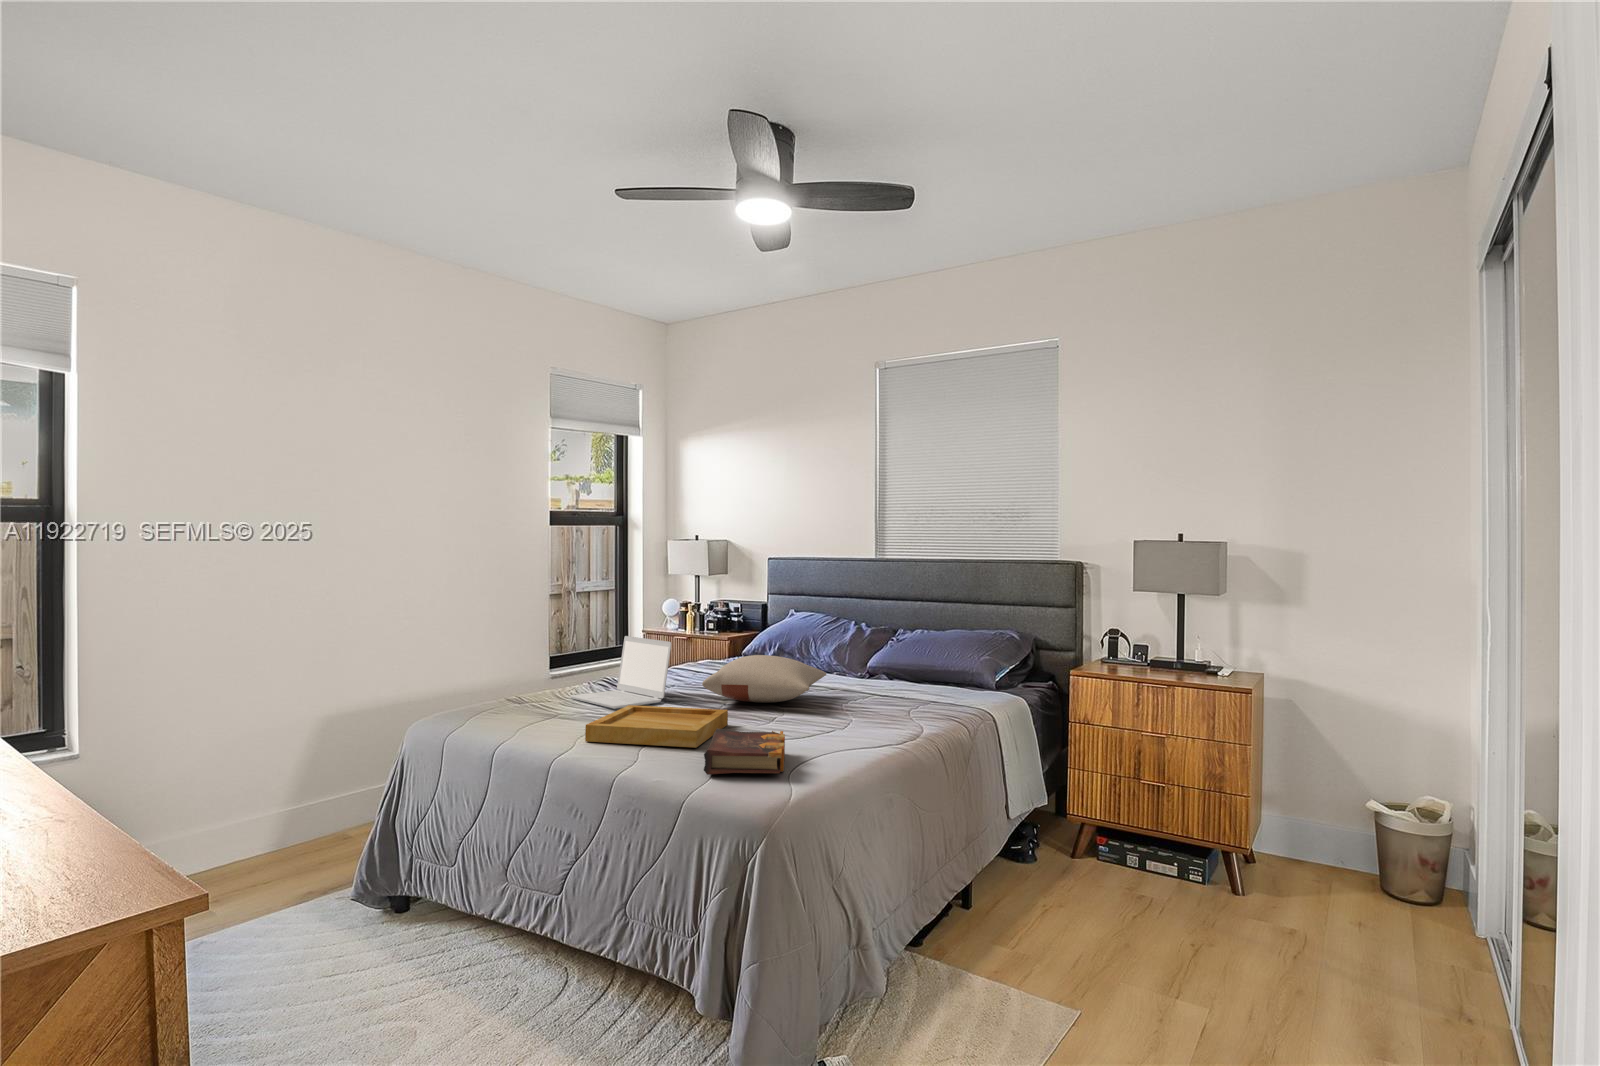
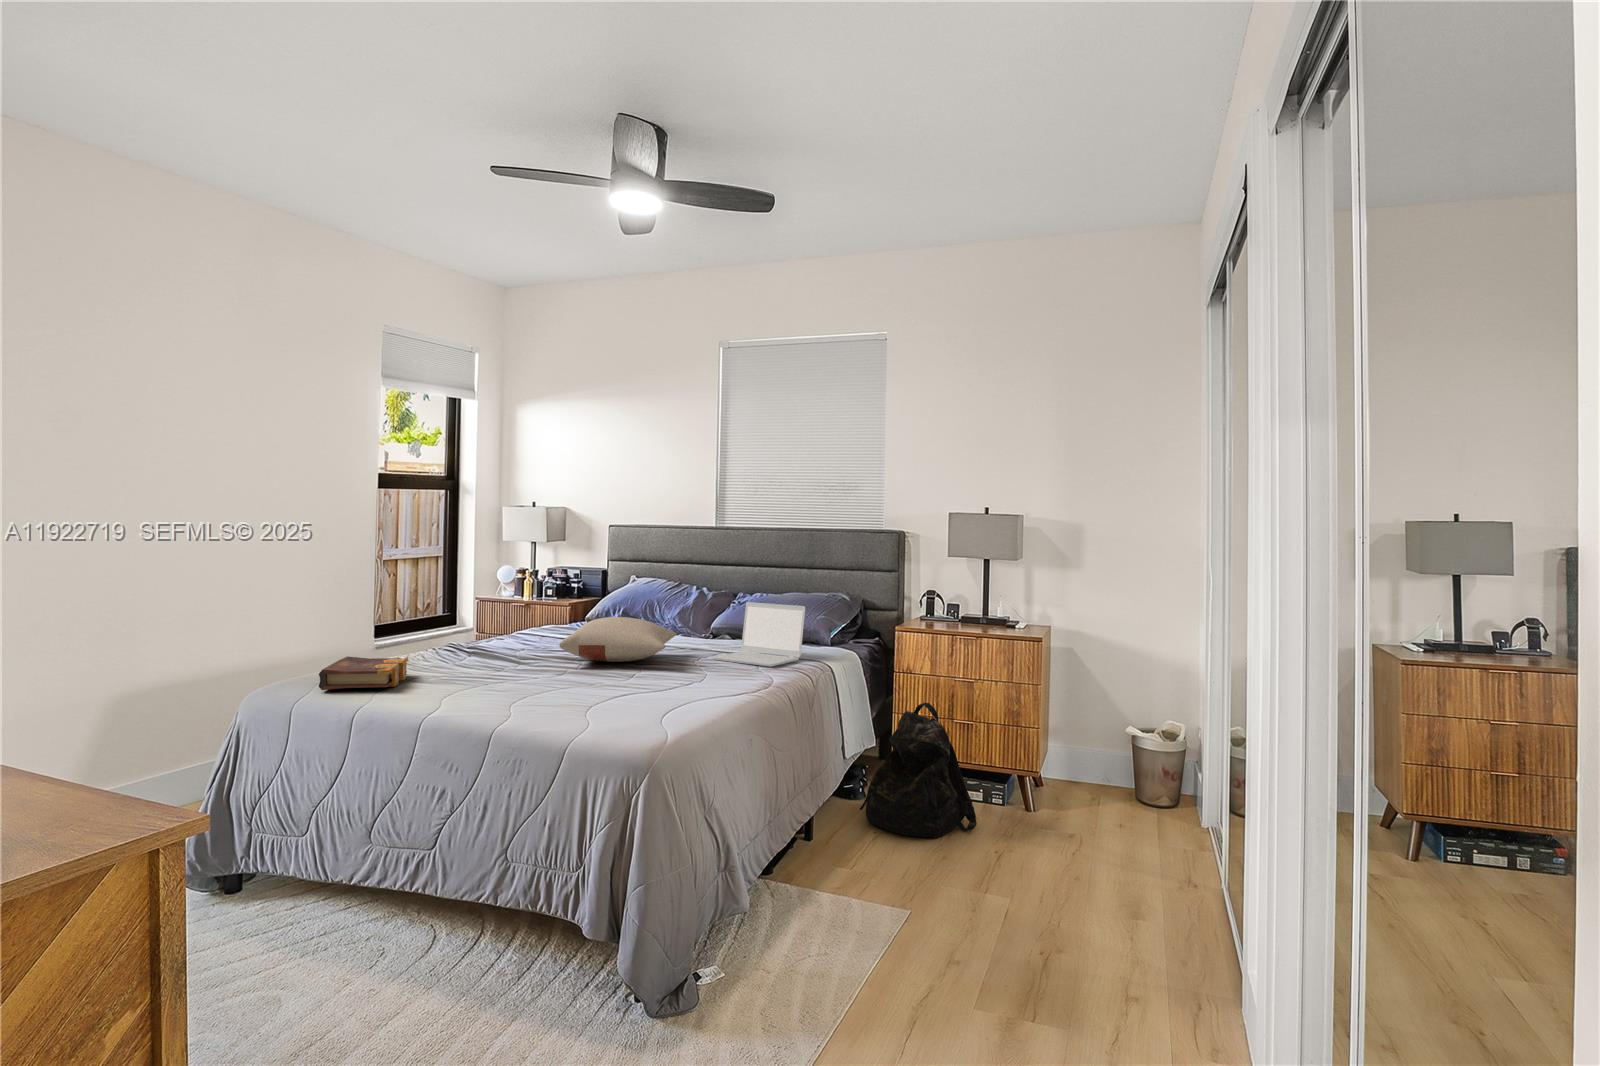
laptop: present [570,636,672,709] -> present [712,602,805,667]
tray: present [585,705,728,748] -> none [450,667,589,703]
book: present [704,729,785,775] -> present [319,656,408,690]
backpack: none [1026,760,1167,917] -> present [860,703,977,838]

